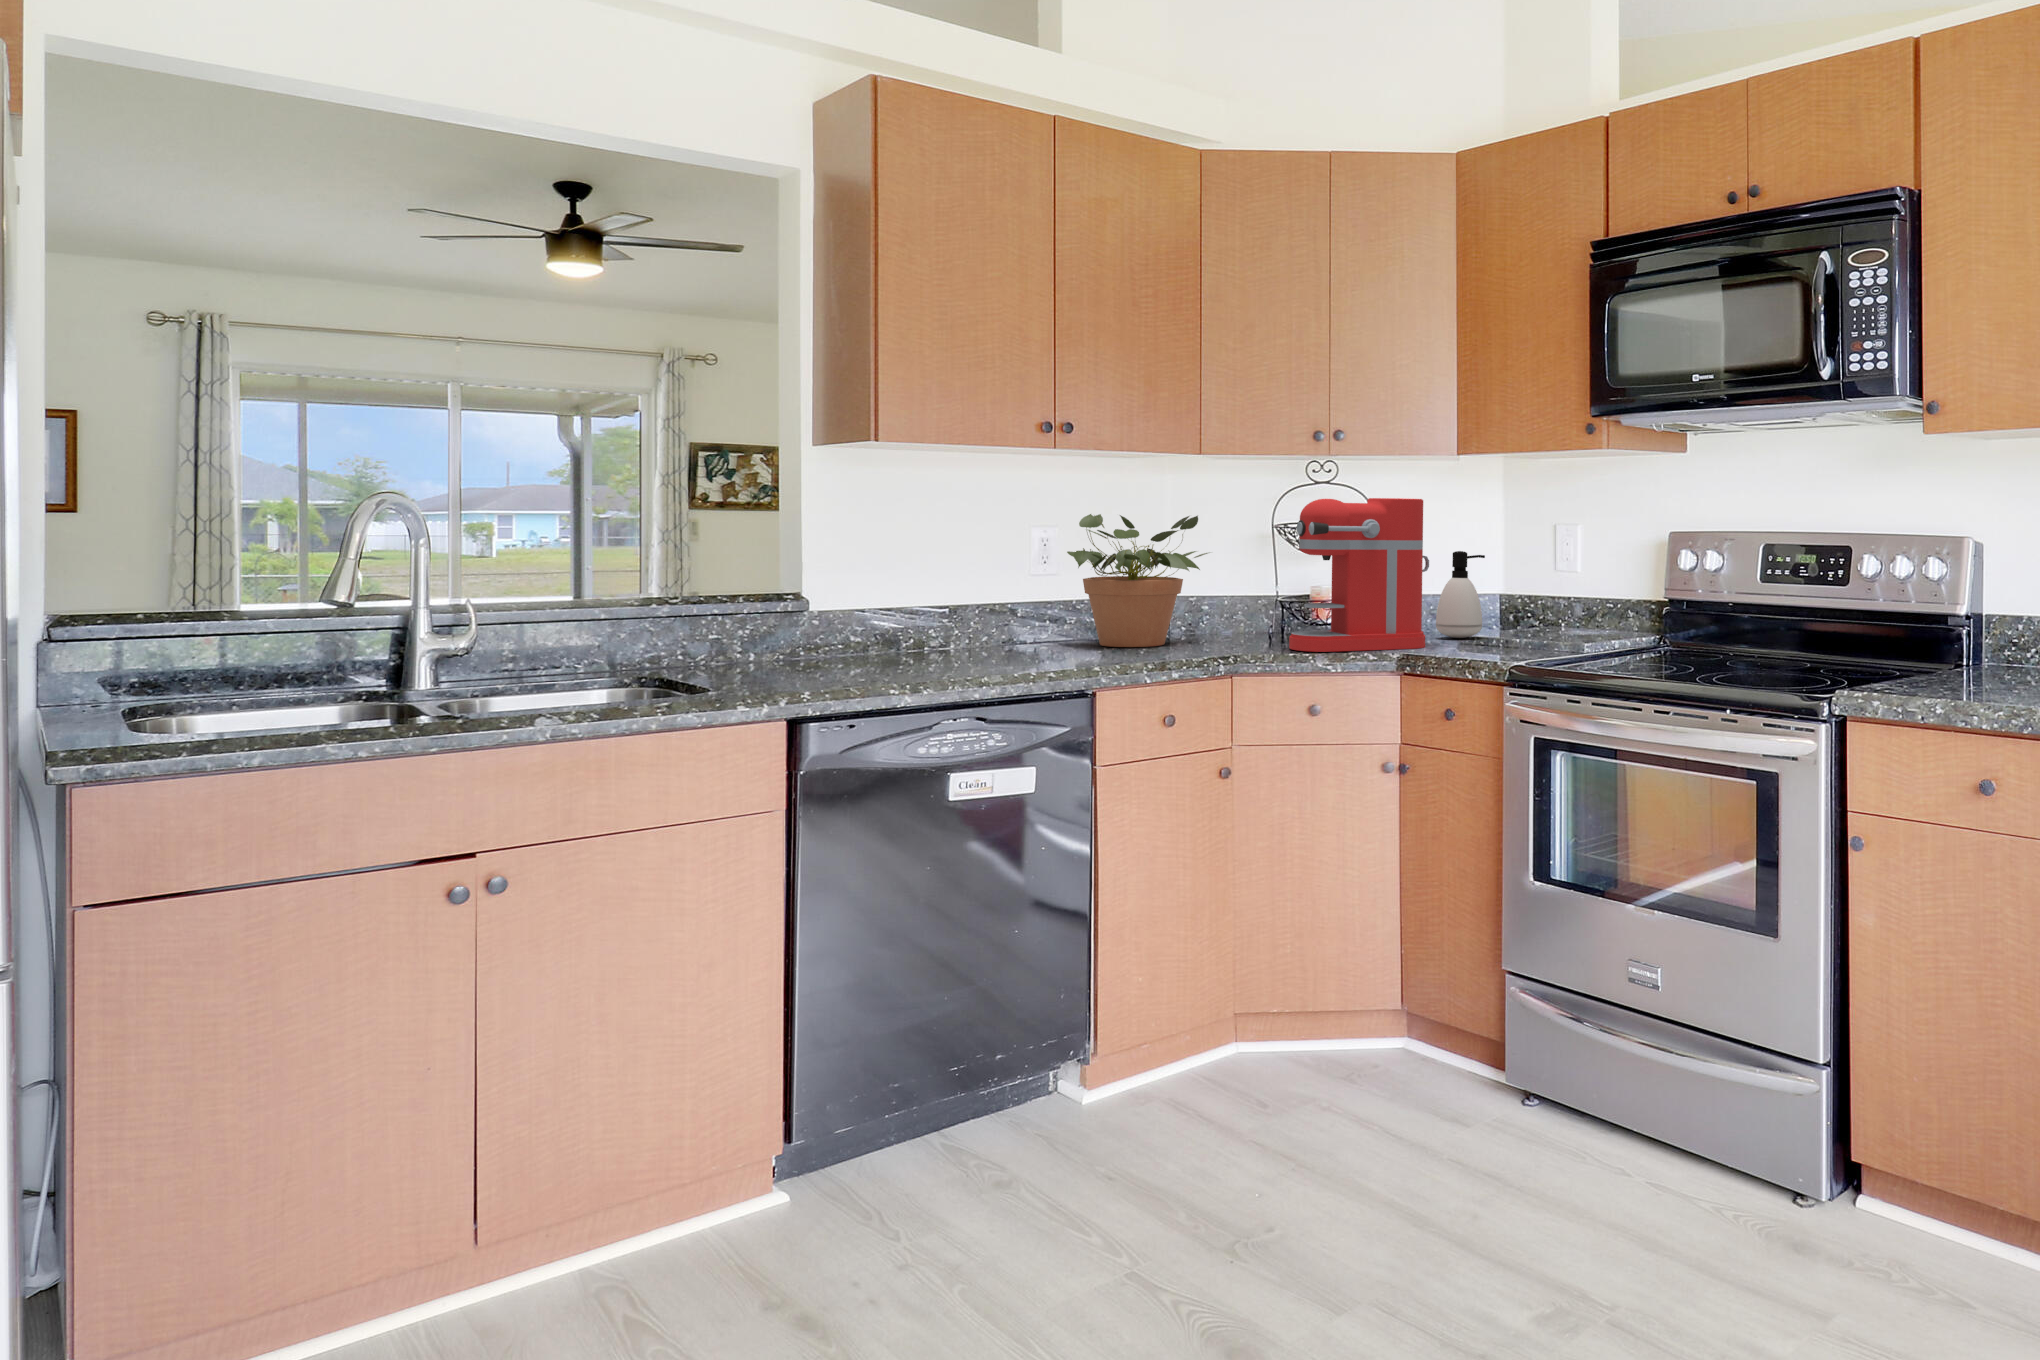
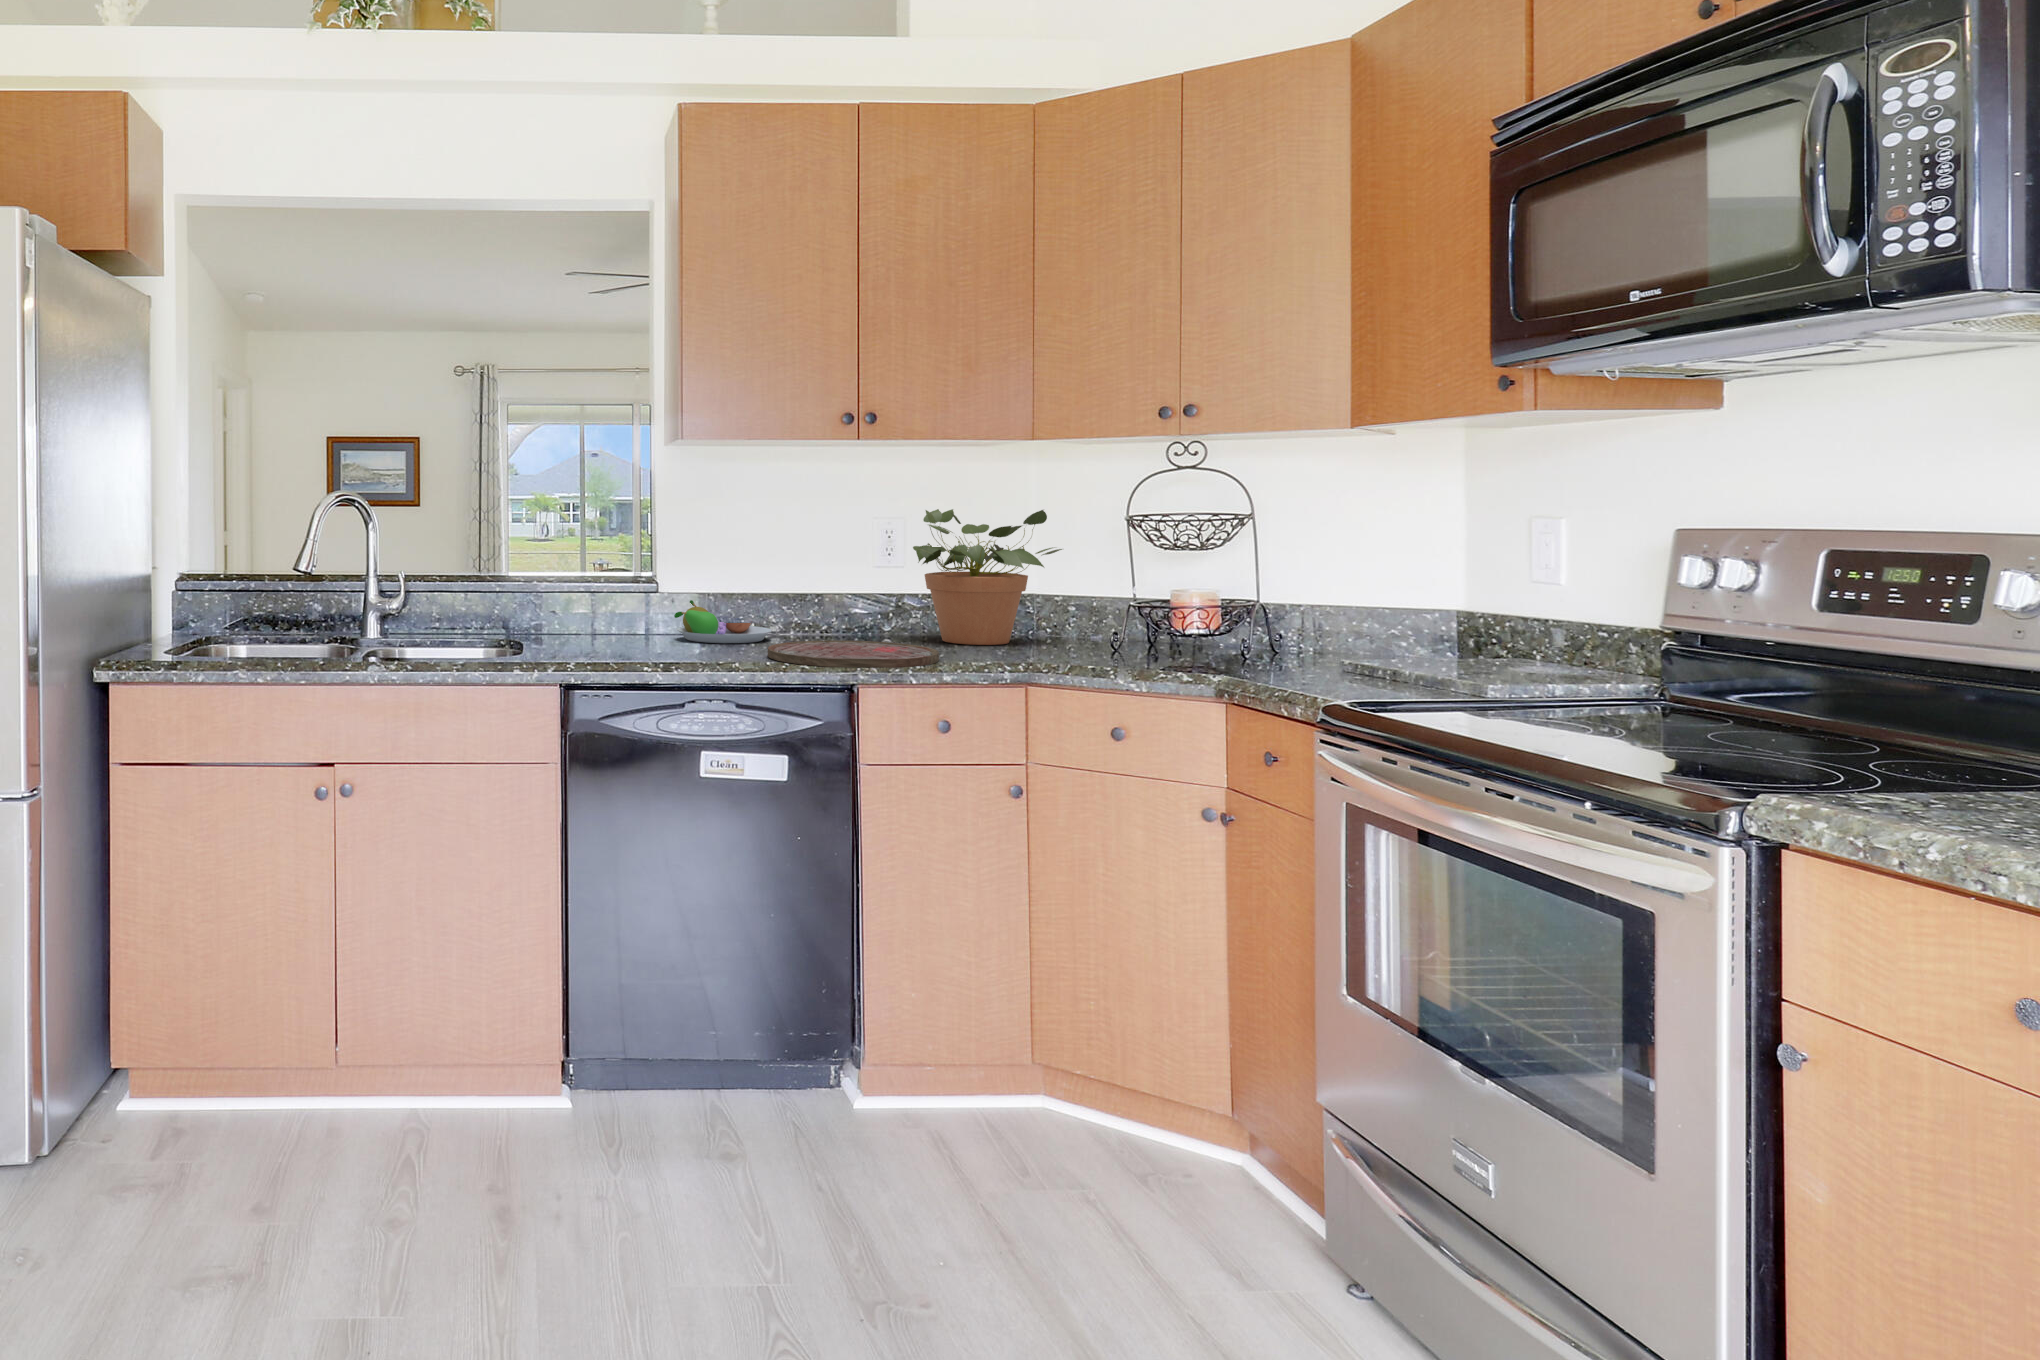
coffee maker: present [1289,498,1429,652] -> none [1115,488,1307,670]
soap dispenser: present [1436,551,1485,638] -> none [1347,552,1419,661]
fruit bowl: none [820,617,936,663] -> present [674,600,772,643]
cutting board: none [985,648,1162,674] -> present [768,640,939,668]

